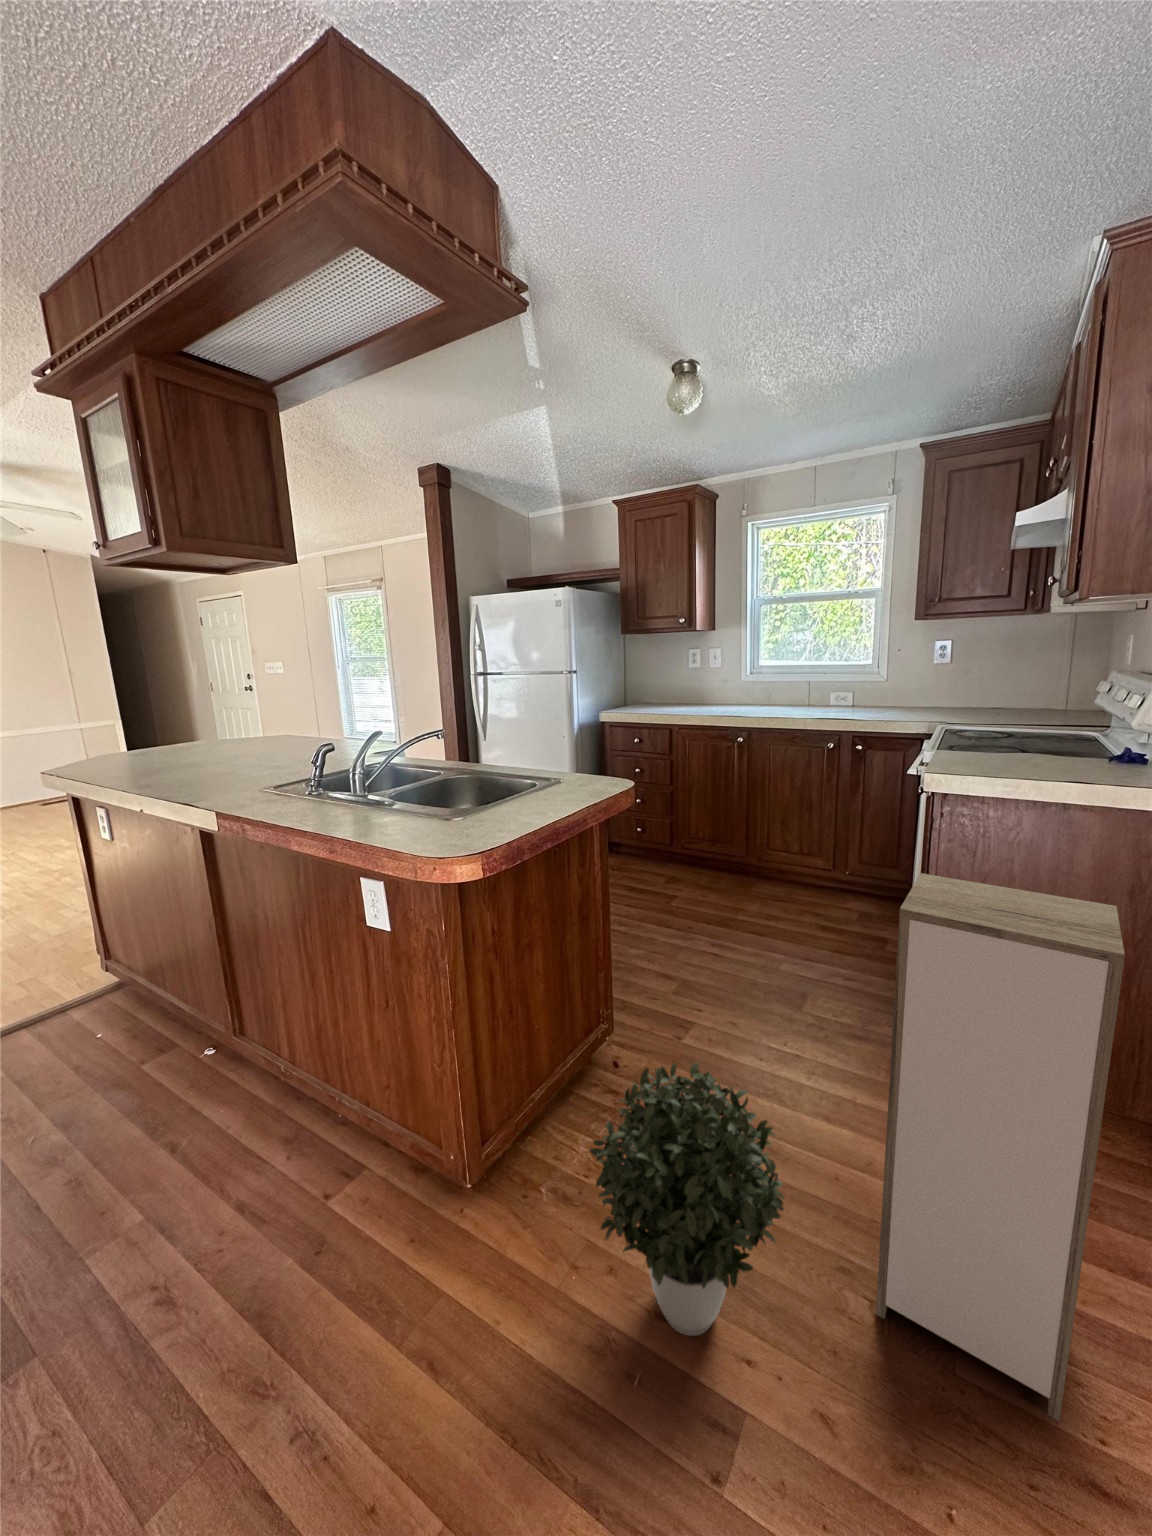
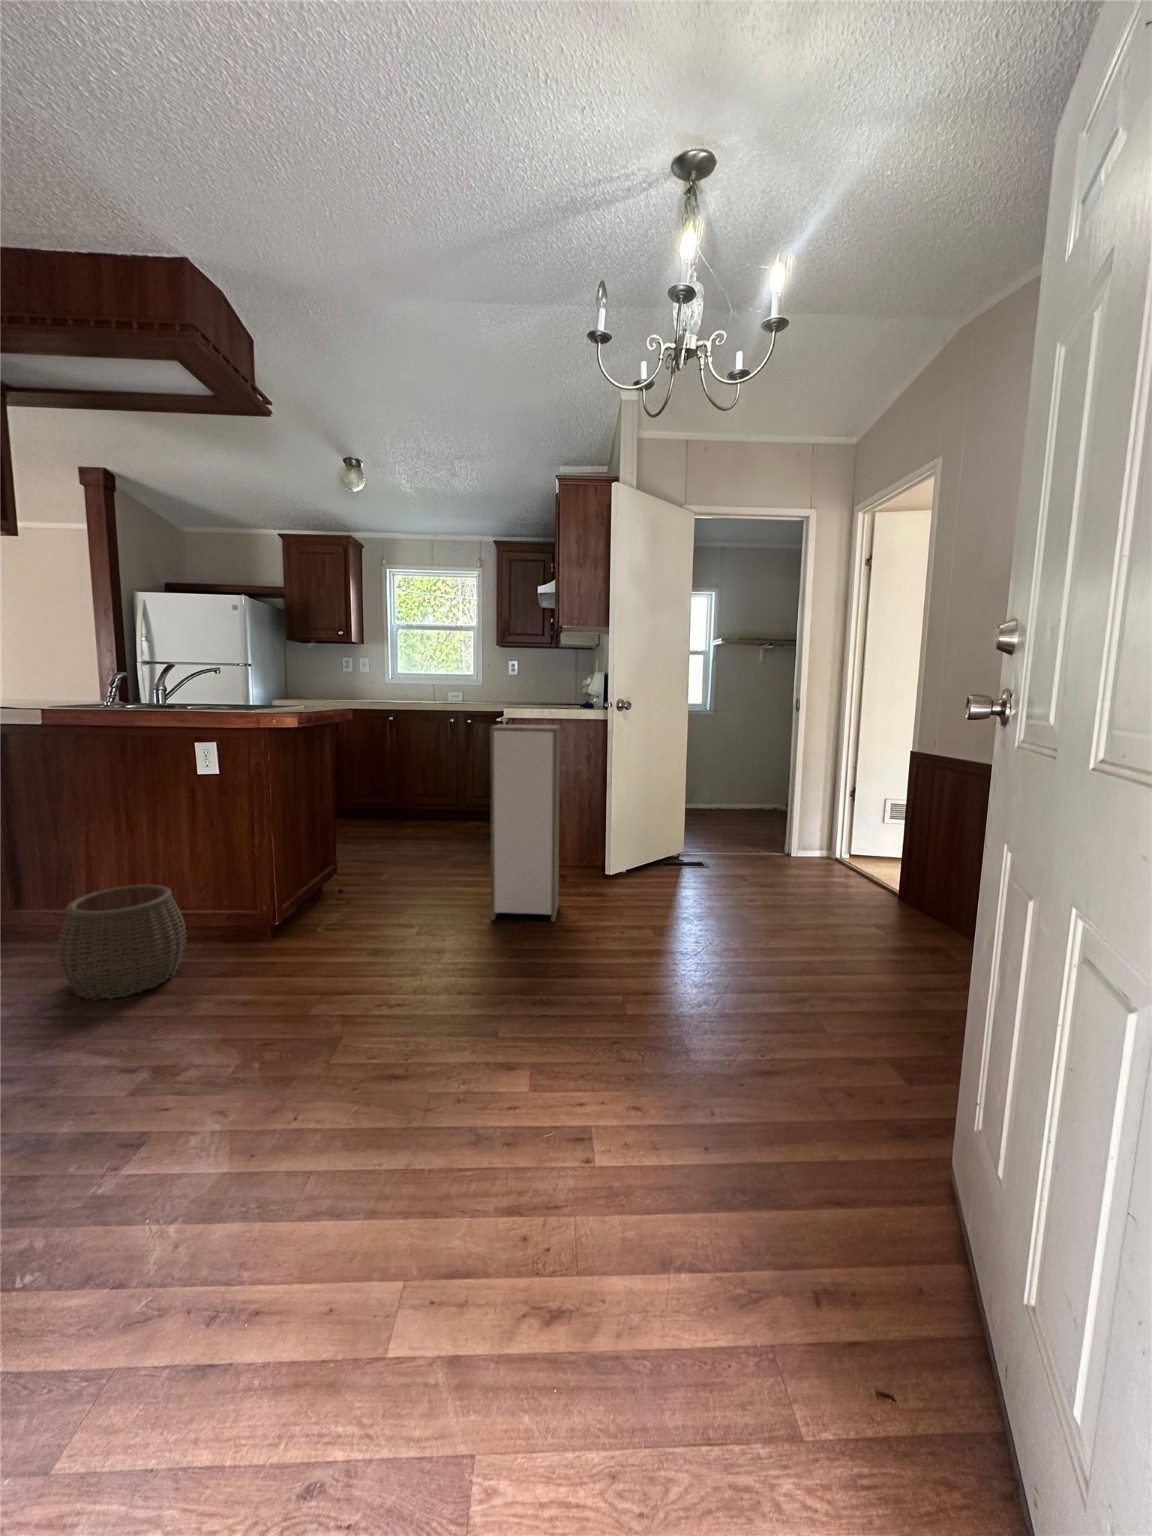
potted plant: present [589,1062,784,1336] -> none [358,815,453,942]
woven basket: none [164,1090,342,1310] -> present [57,885,186,1000]

